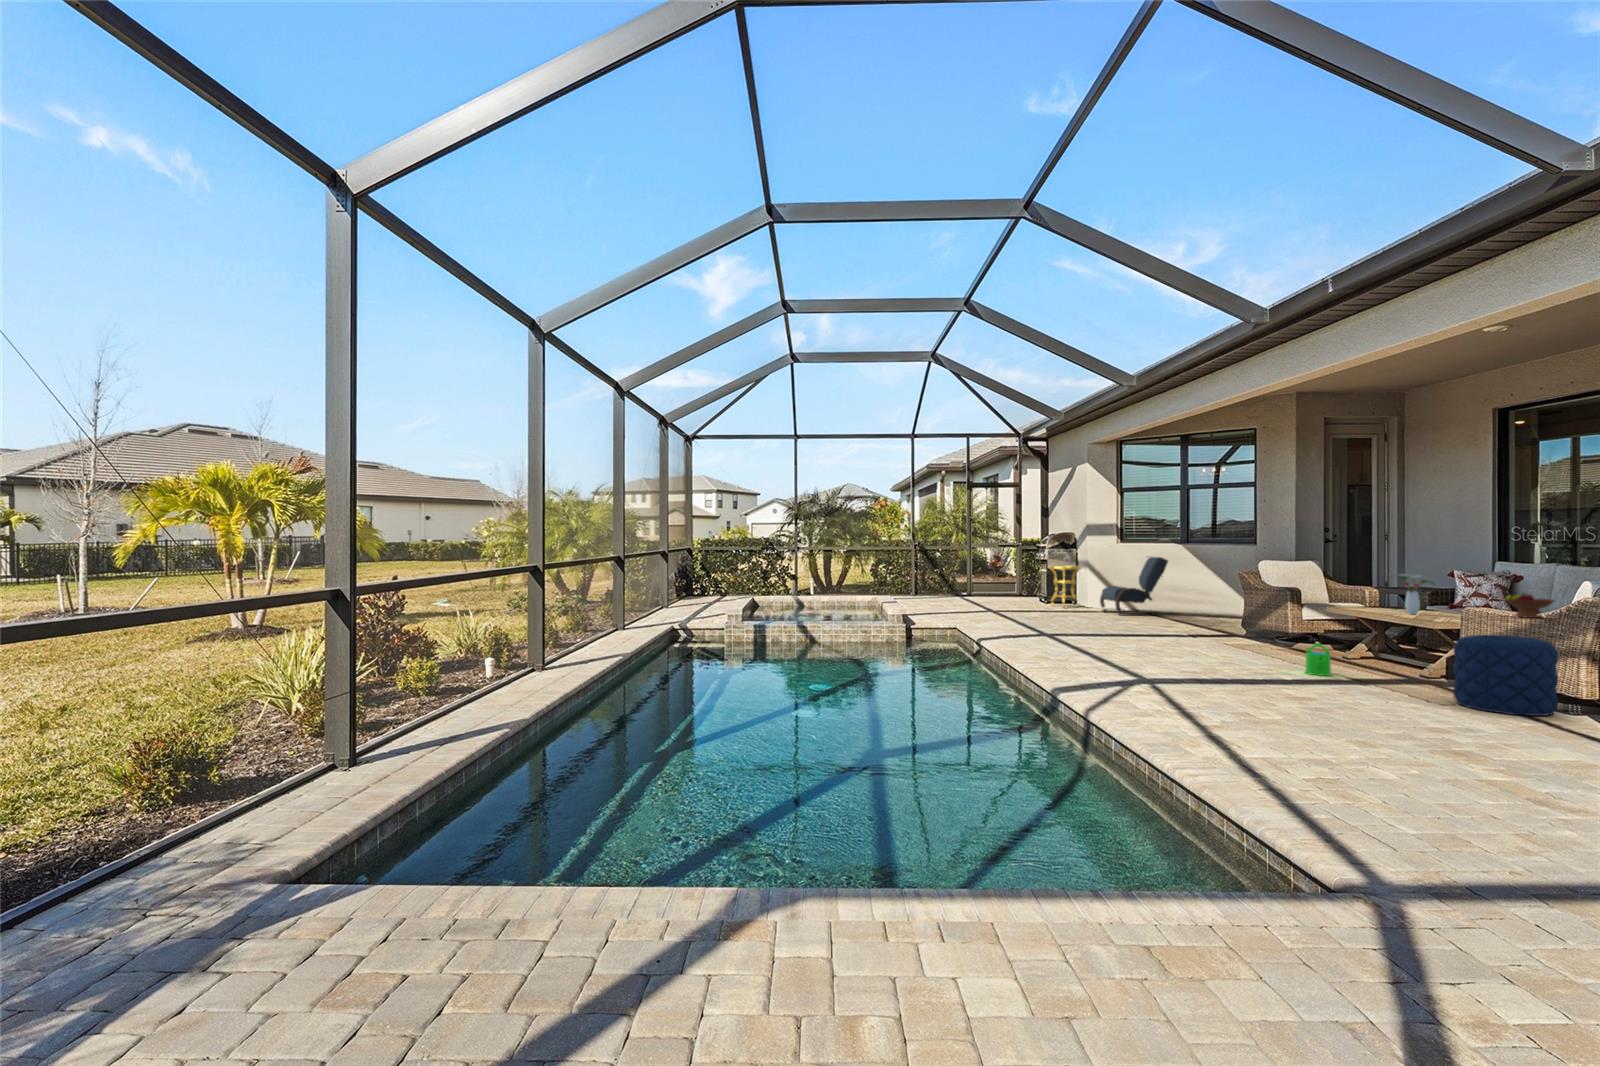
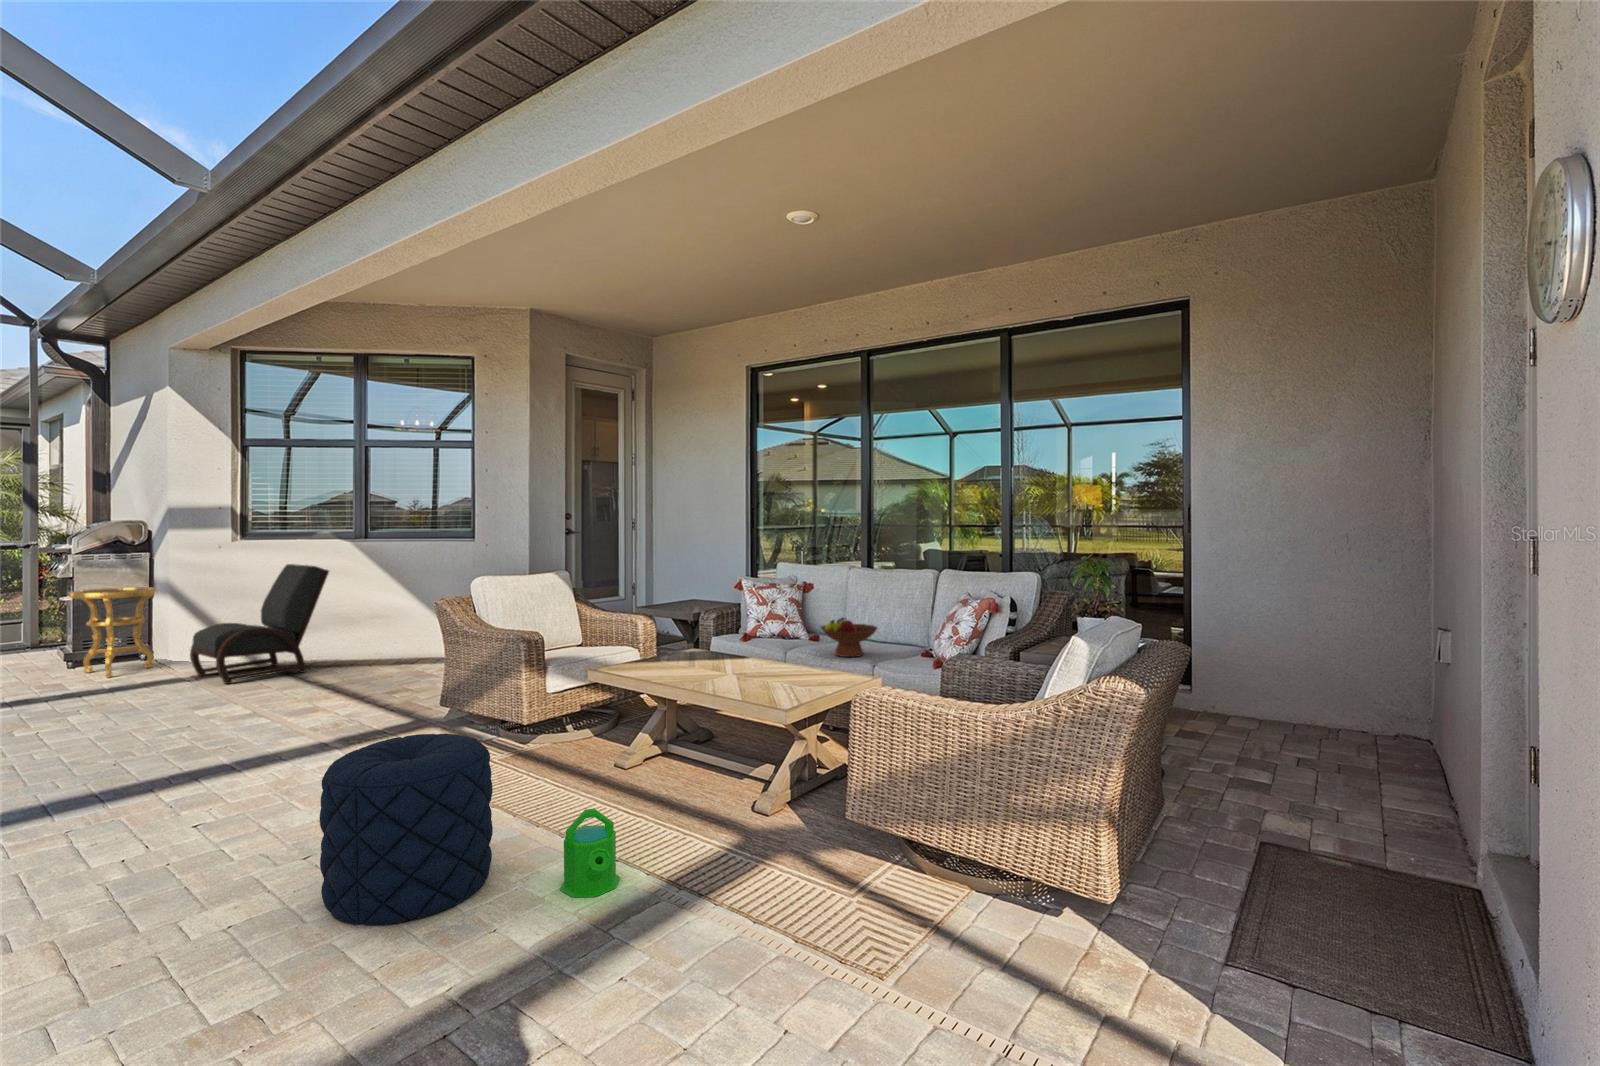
flower arrangement: present [1391,574,1435,614] -> none [694,603,758,676]
pouf: present [1453,635,1559,716] -> present [320,734,493,925]

